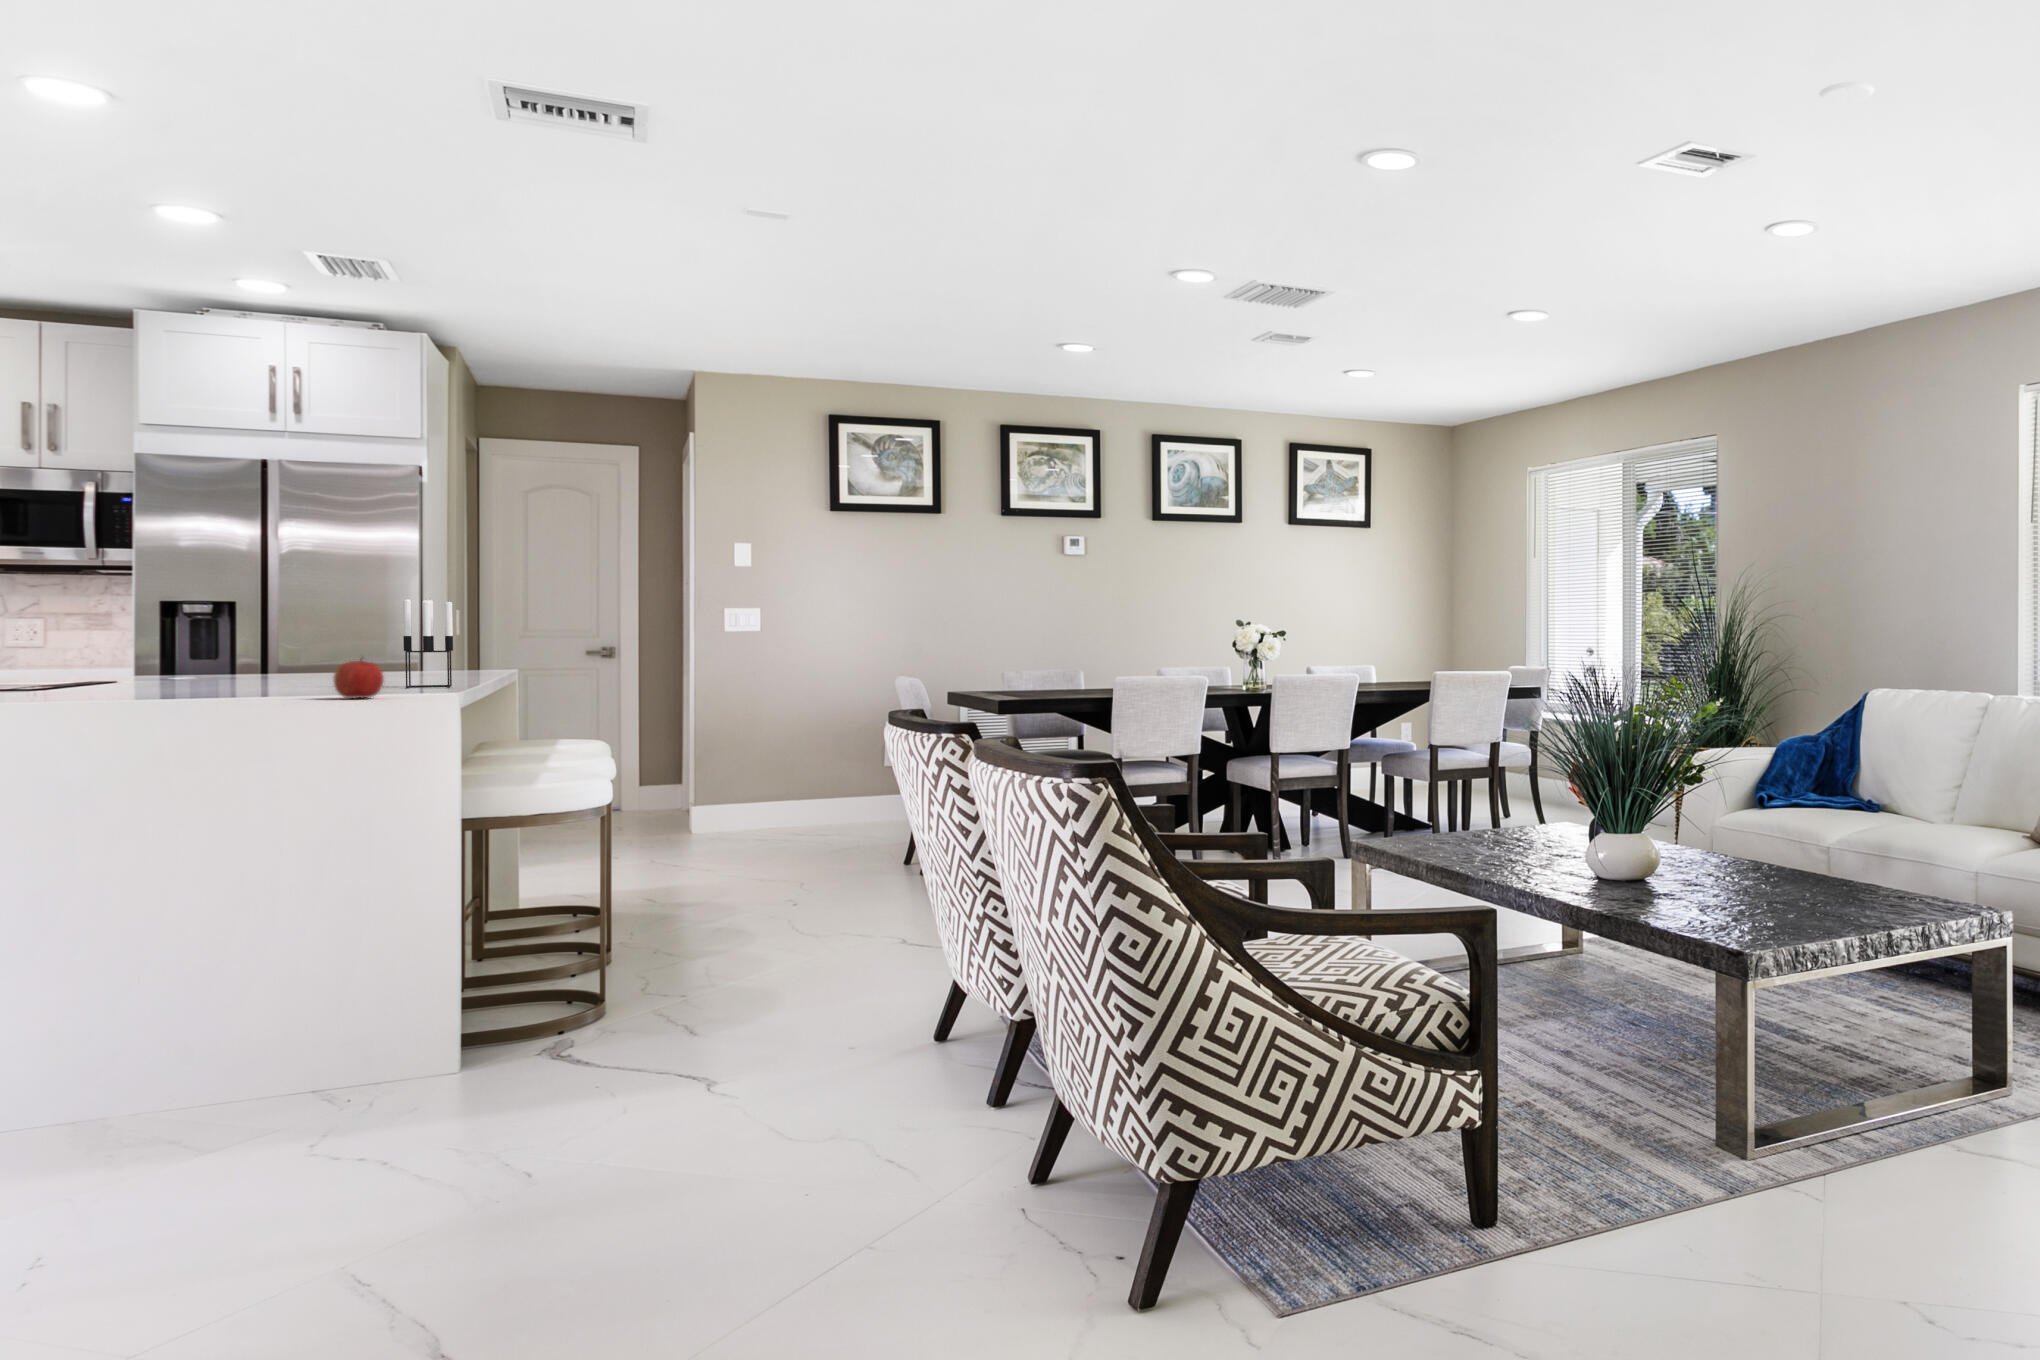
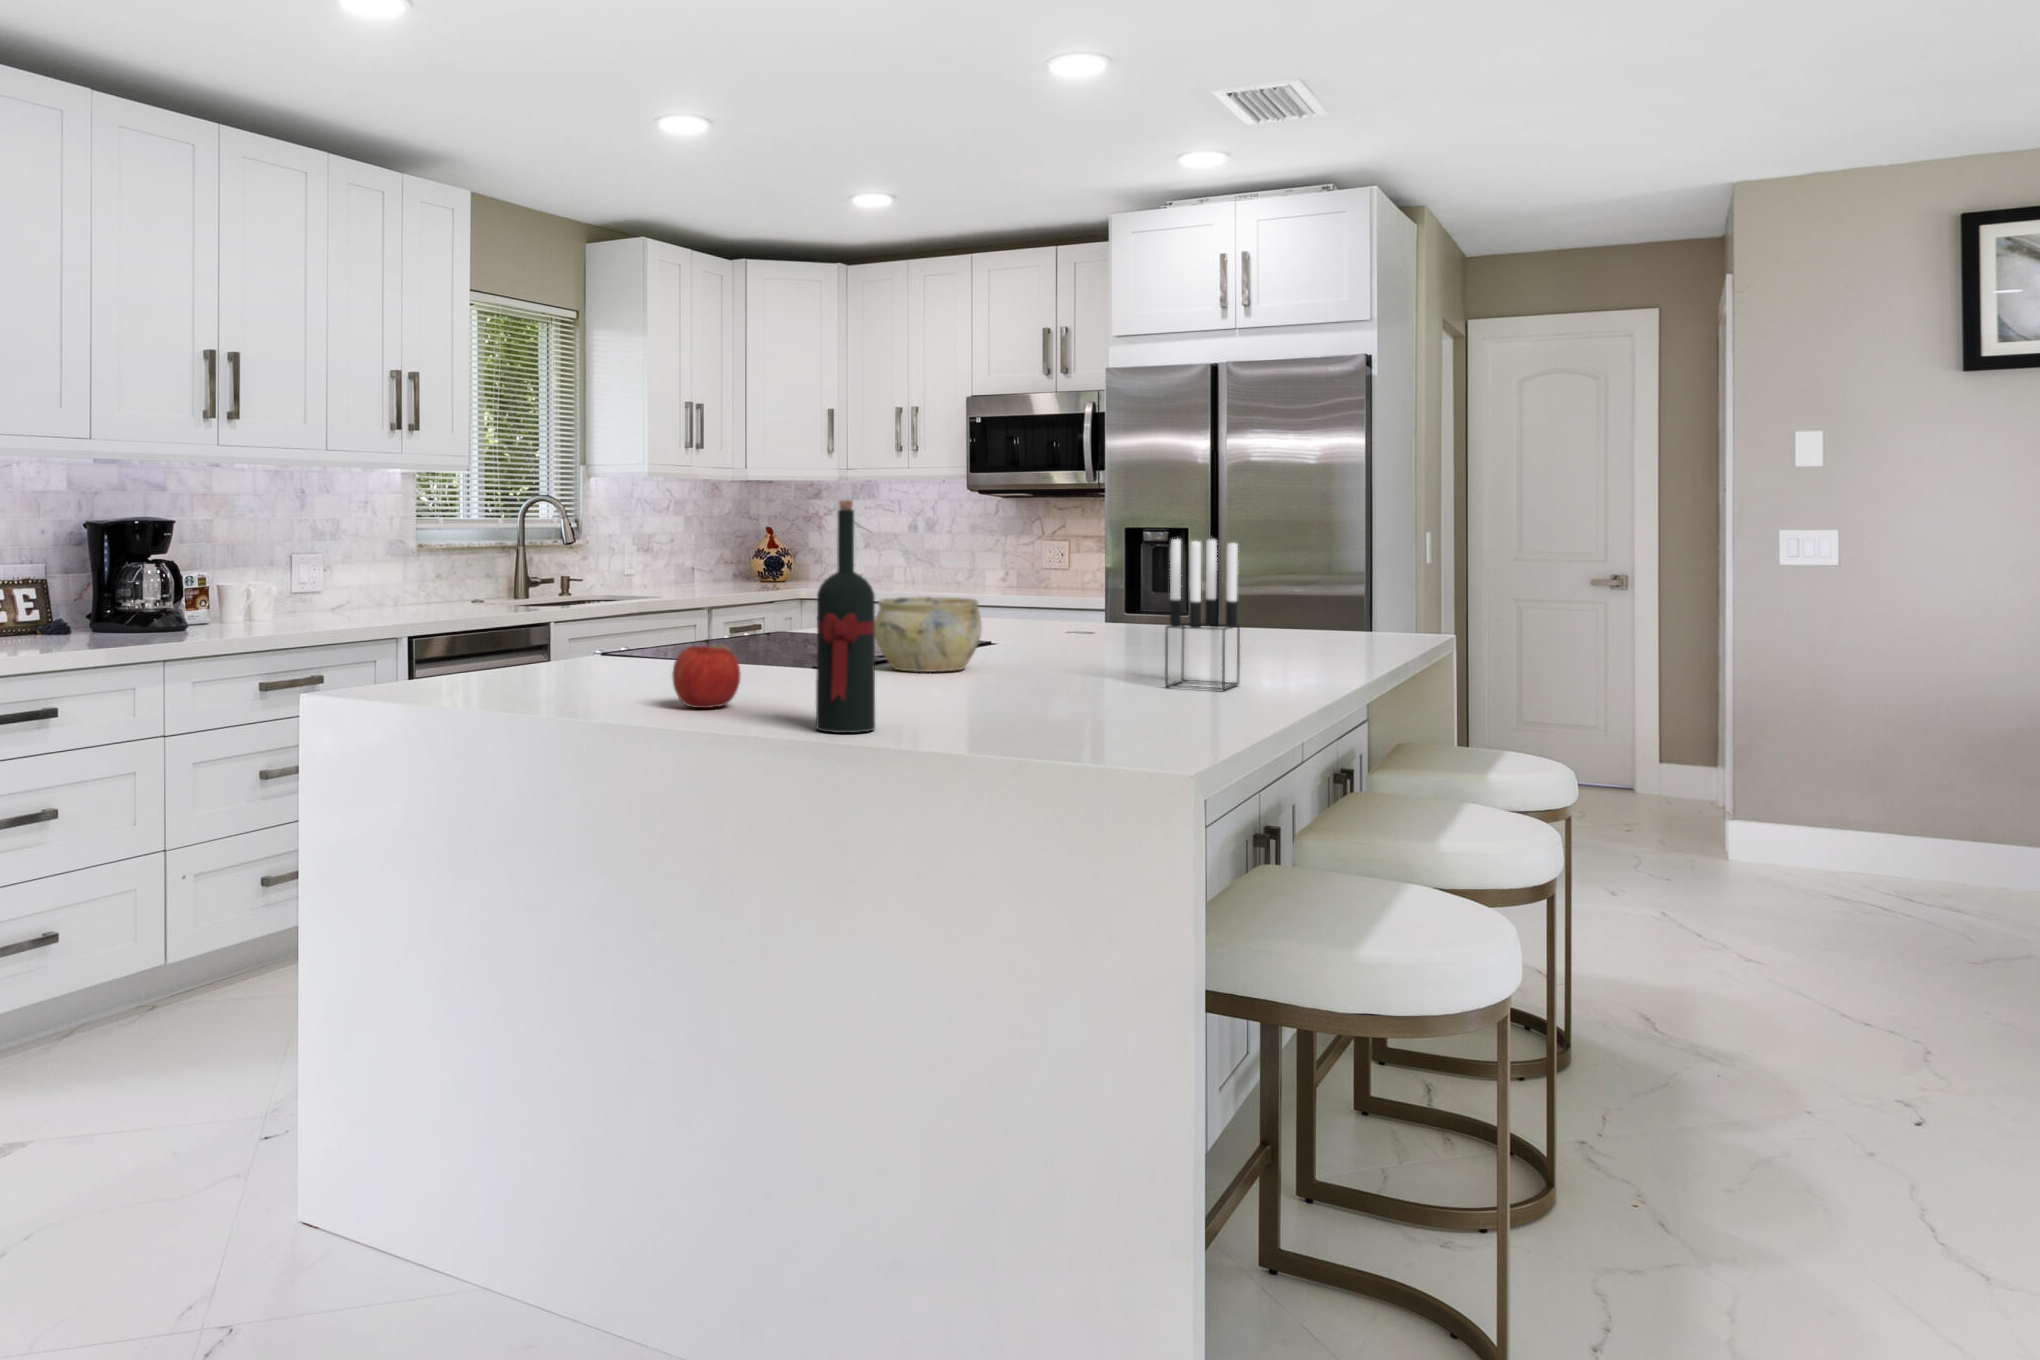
wine bottle: none [238,570,282,702] -> present [816,500,875,733]
ceramic bowl: none [137,640,238,690] -> present [875,596,982,672]
apple: present [333,659,384,698] -> present [672,640,740,708]

